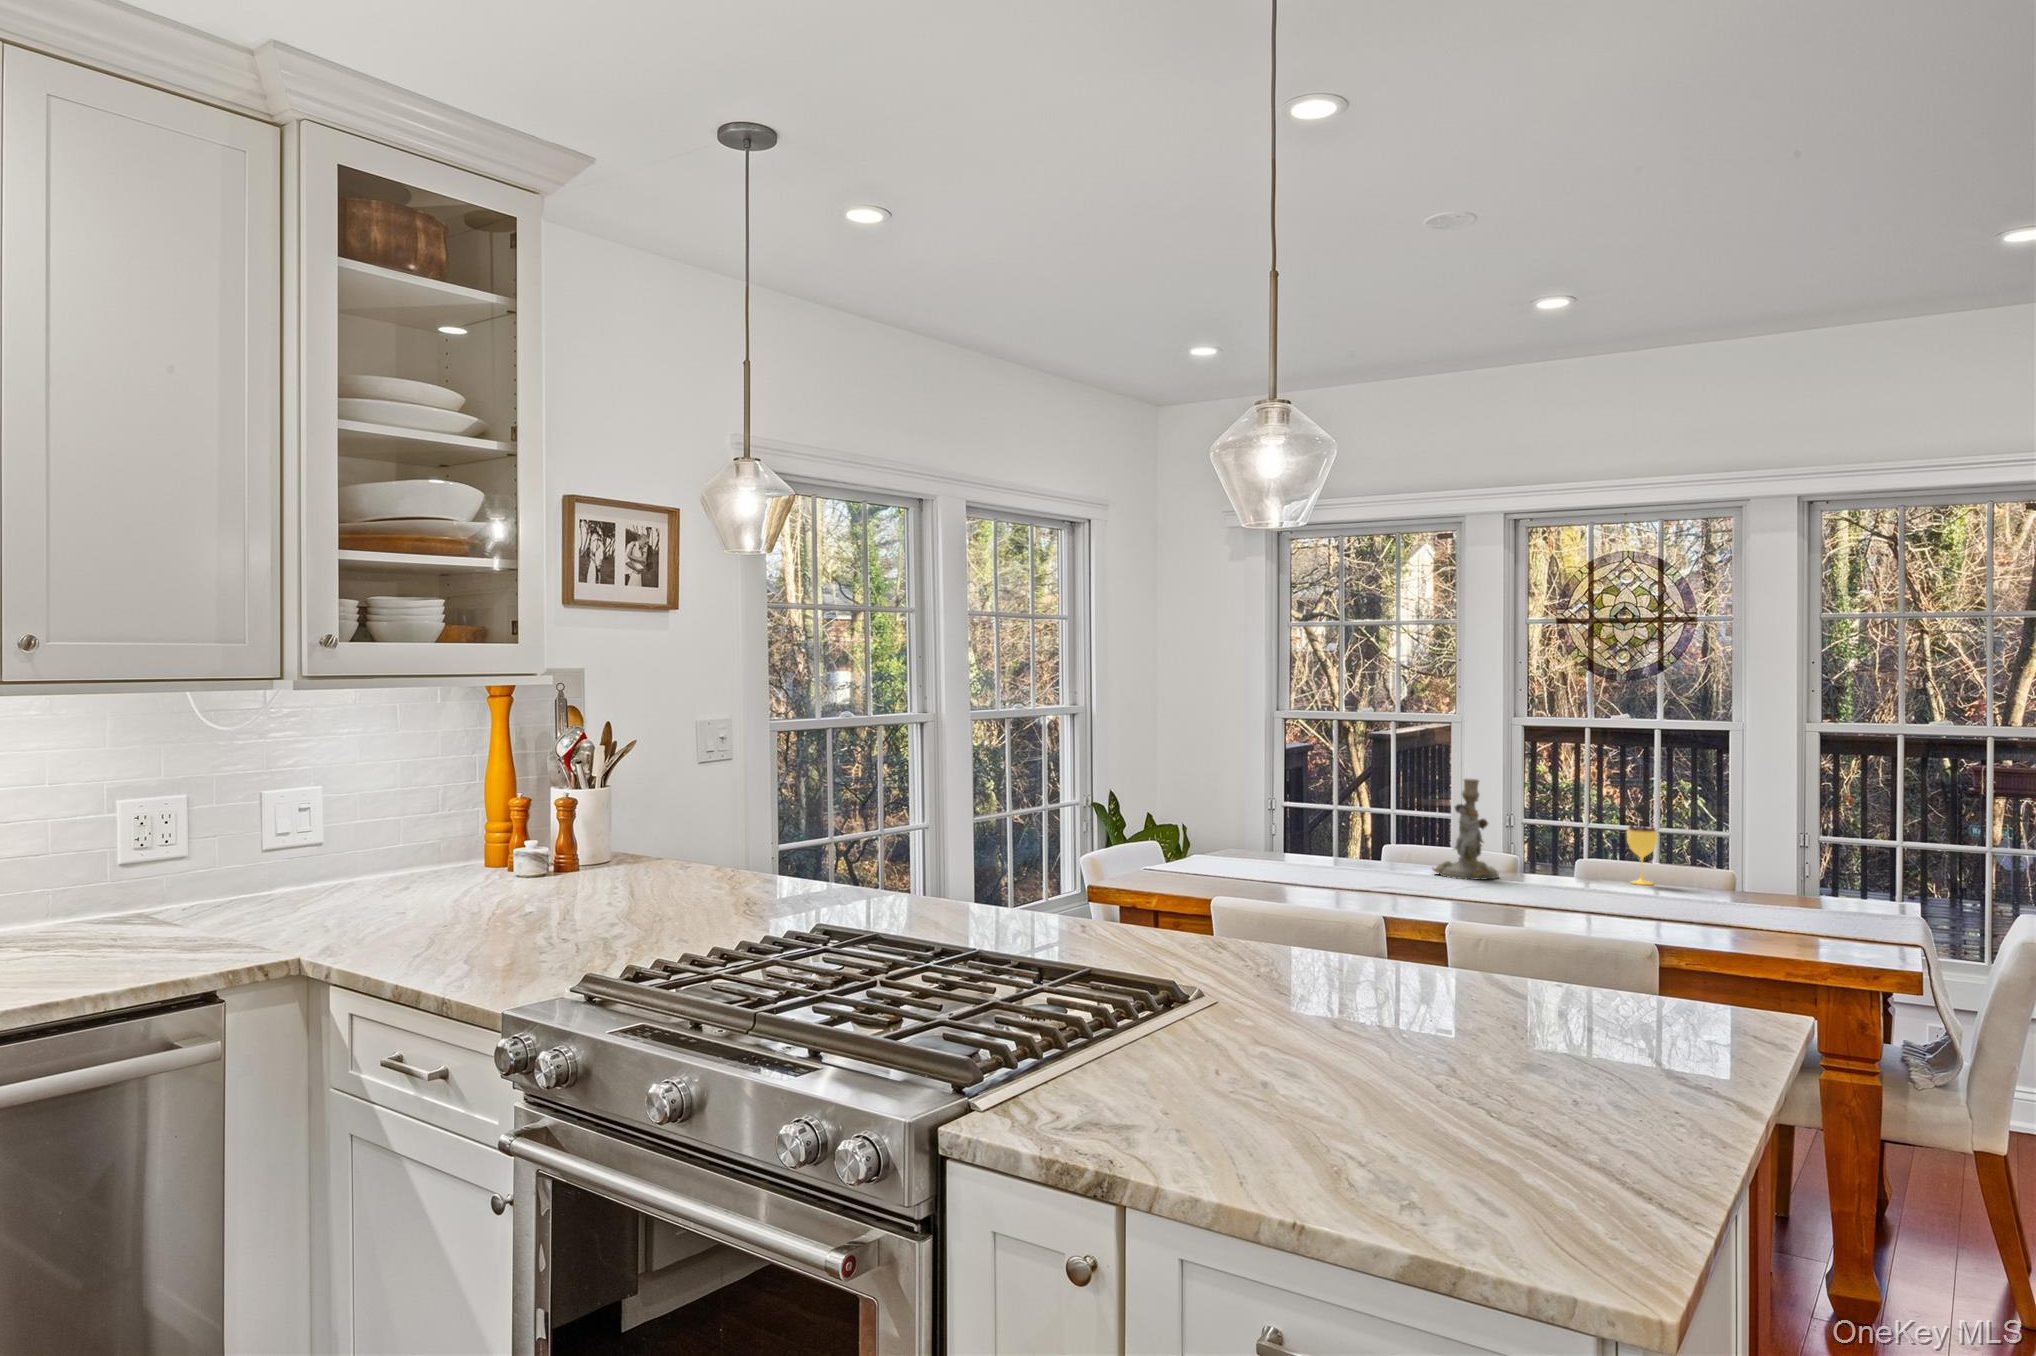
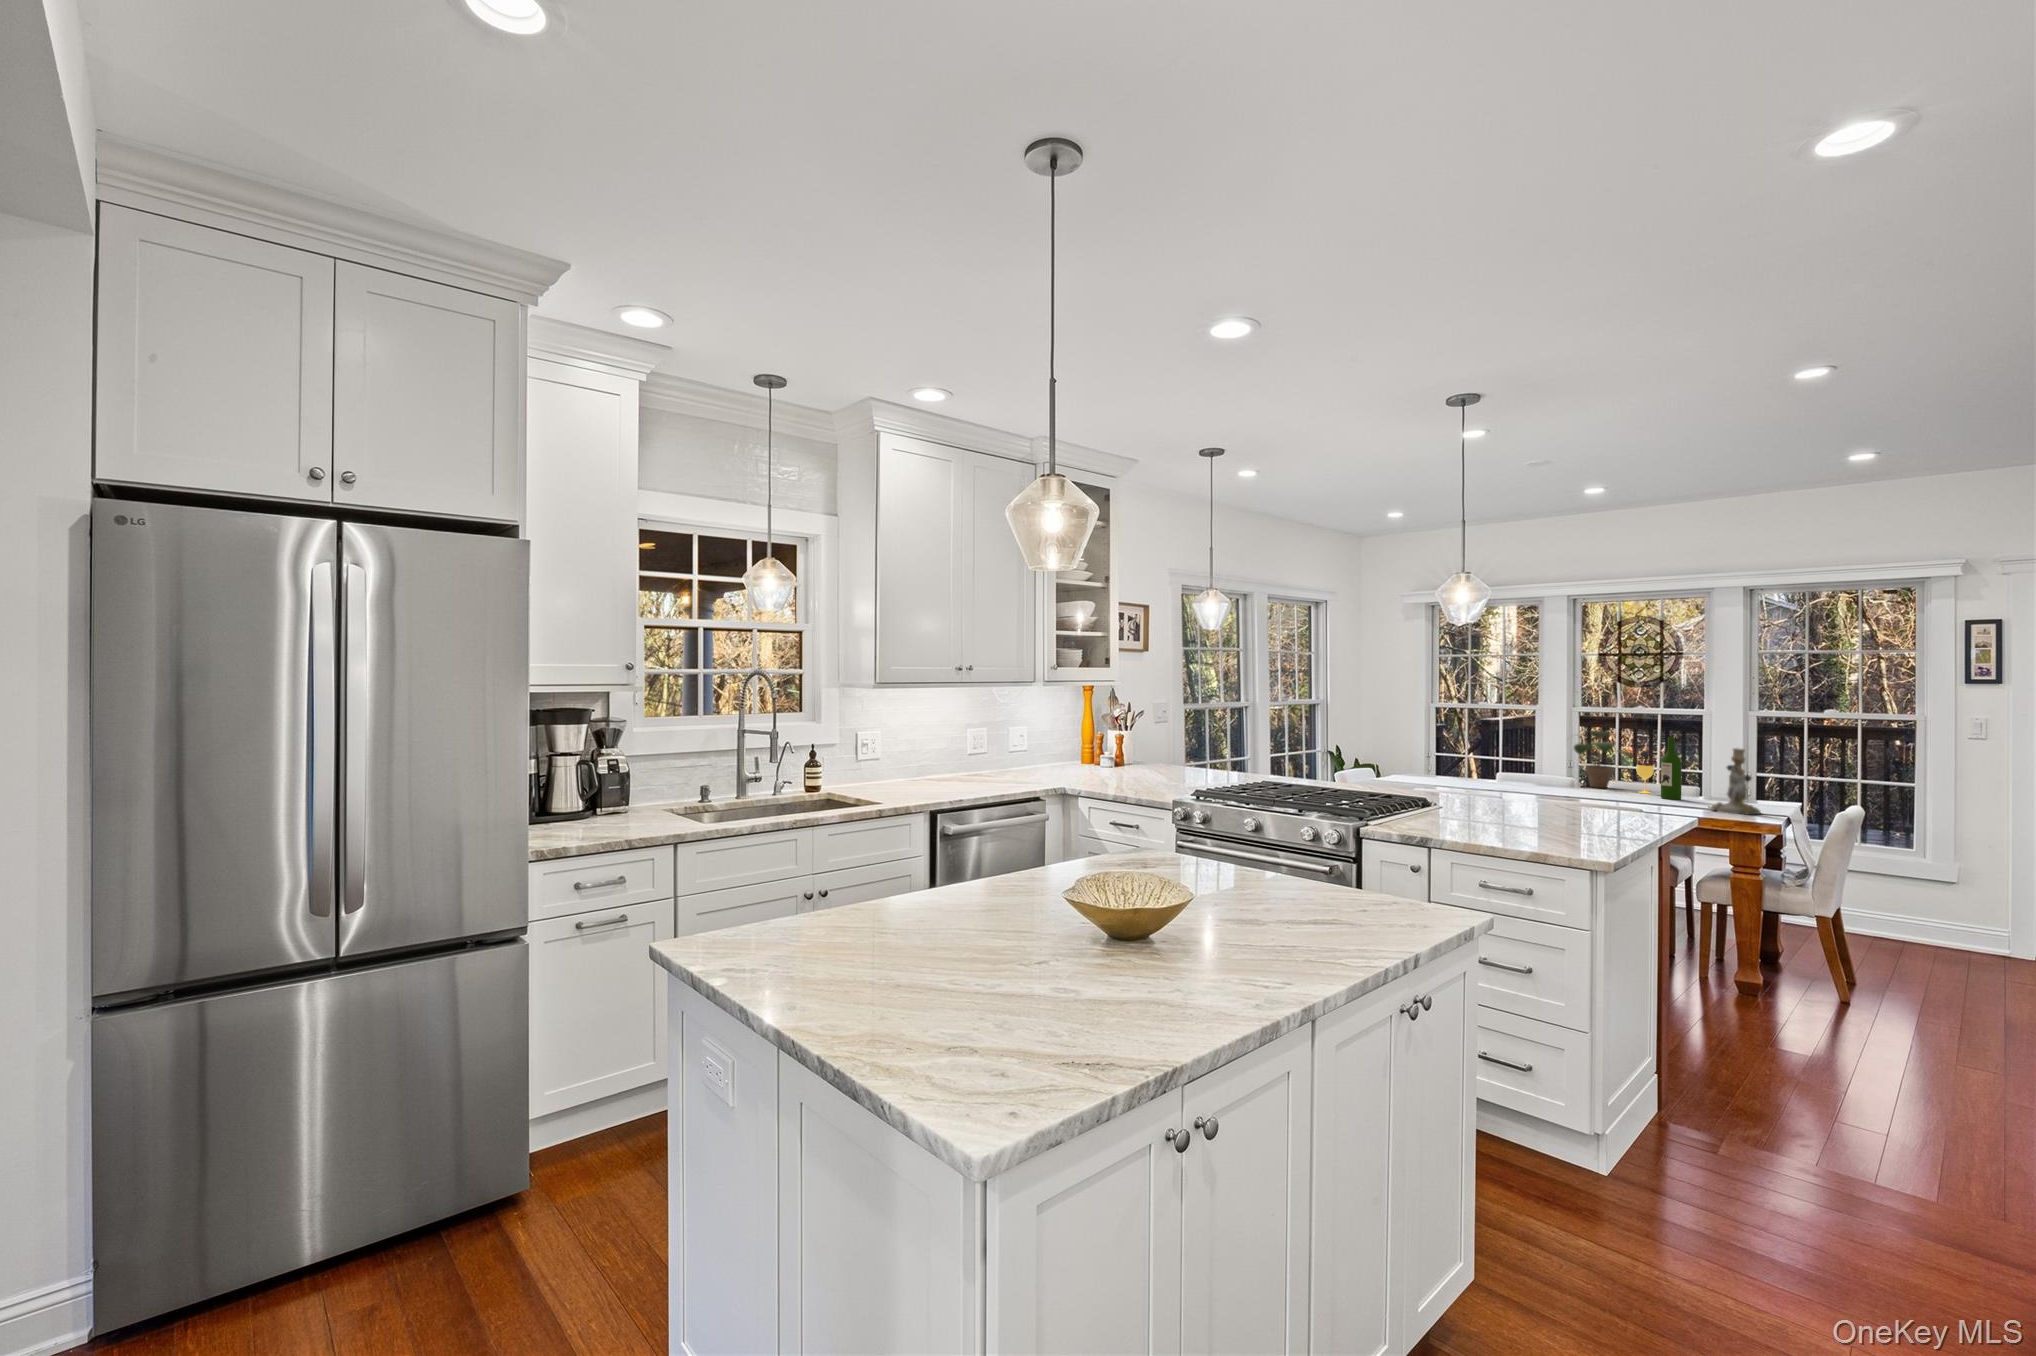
potted plant: none [1504,761,1620,871] -> present [1574,731,1633,788]
candlestick: present [1433,778,1499,880] -> present [1708,748,1761,815]
wine bottle: none [1674,779,1710,902] -> present [1661,737,1682,800]

